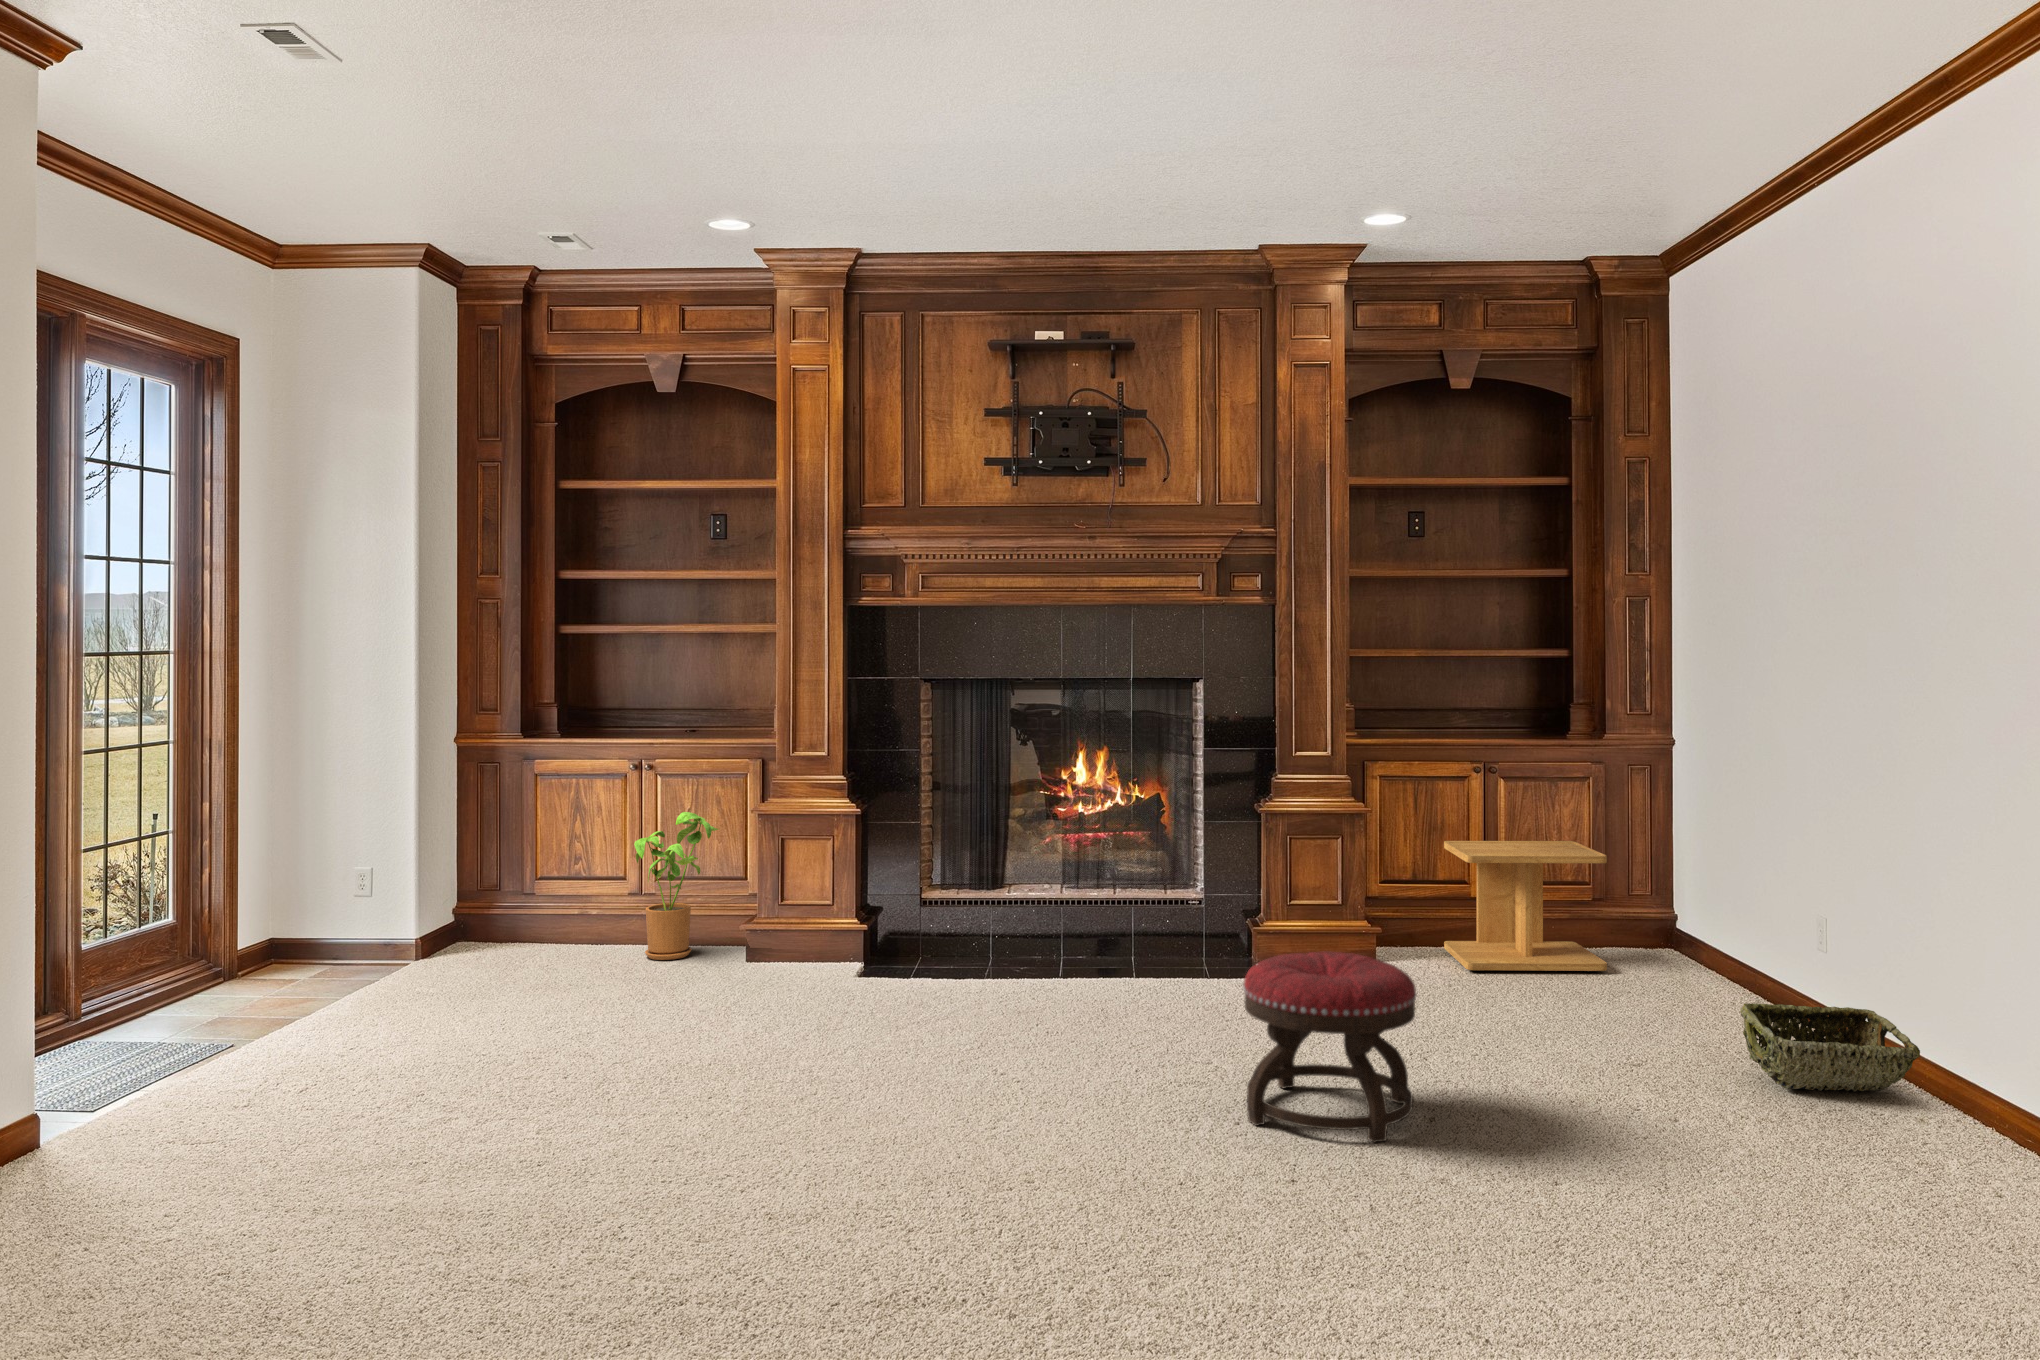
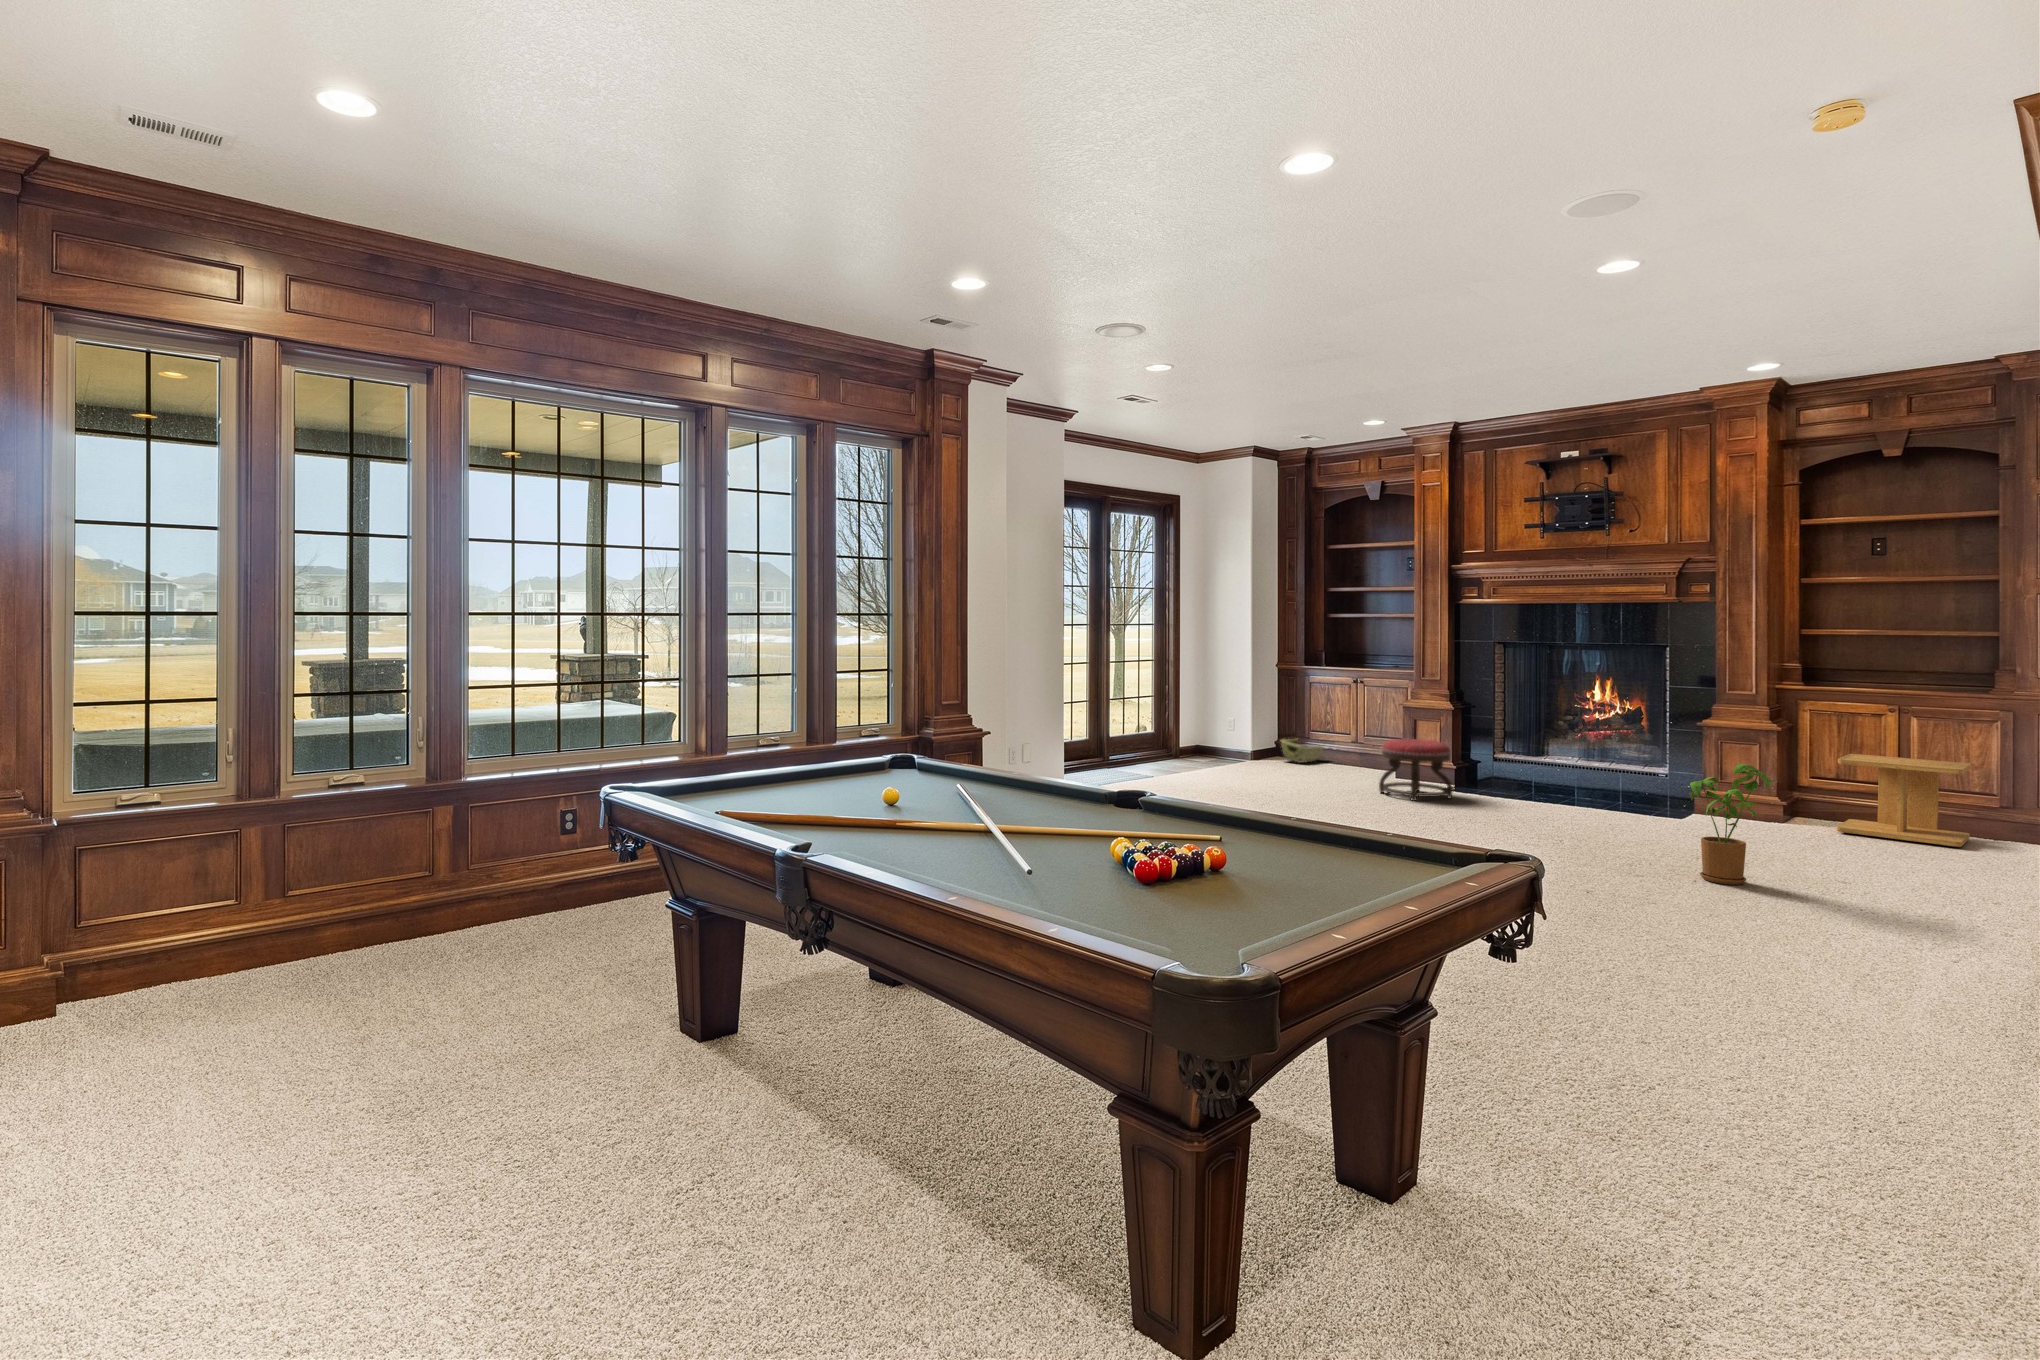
house plant: present [634,812,718,960] -> present [1690,764,1777,885]
ottoman: present [1243,951,1416,1143] -> present [1379,739,1452,801]
woven basket: present [1740,1003,1920,1092] -> present [1281,739,1323,763]

